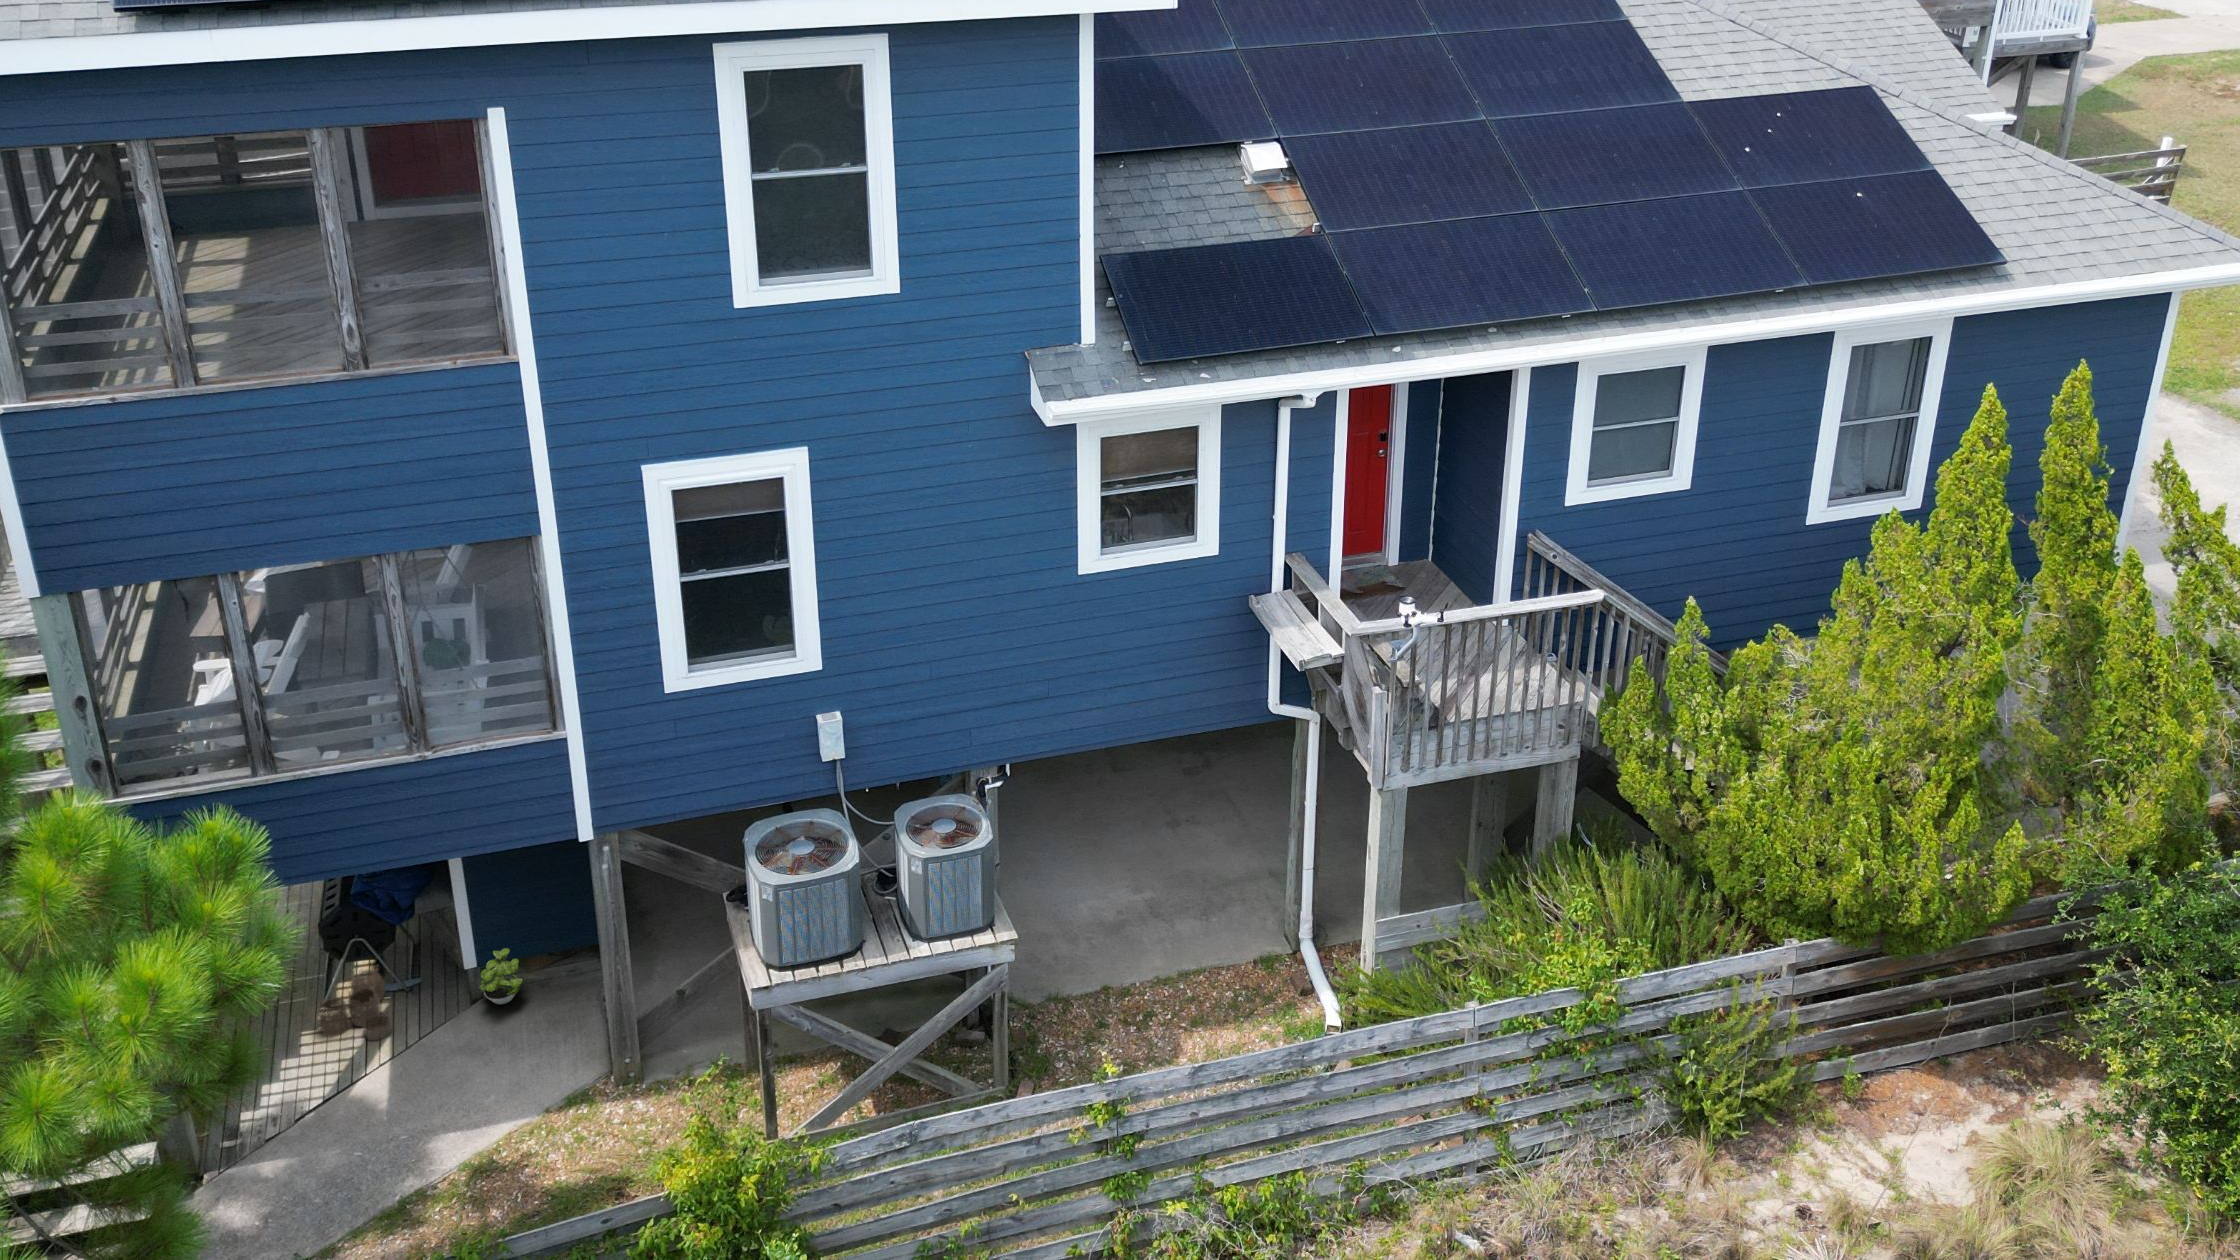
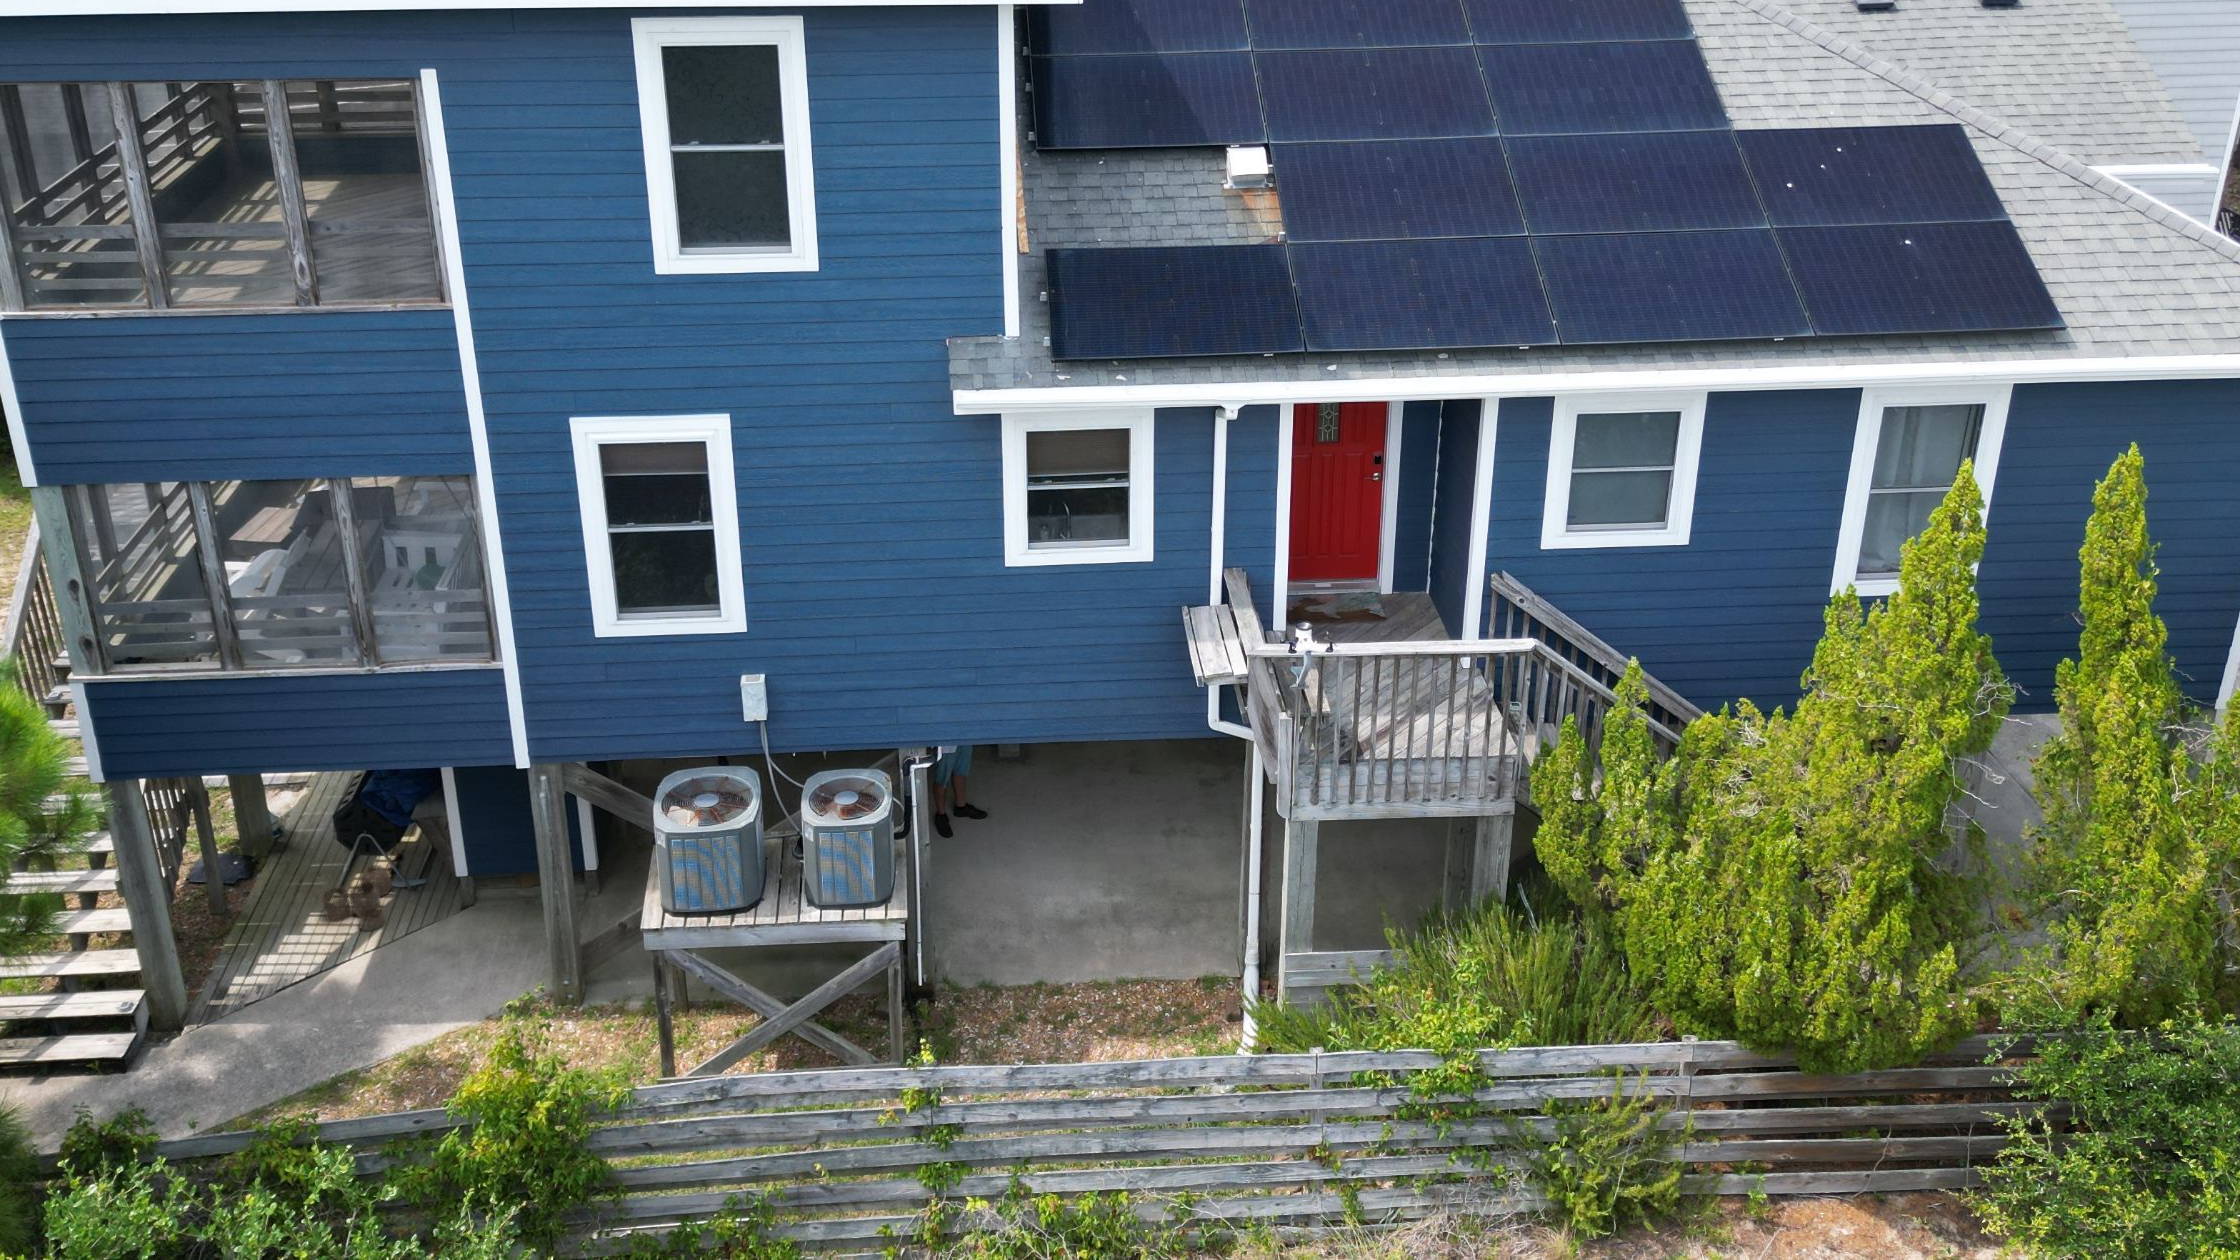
potted plant: present [479,948,522,1004] -> none [460,861,504,914]

